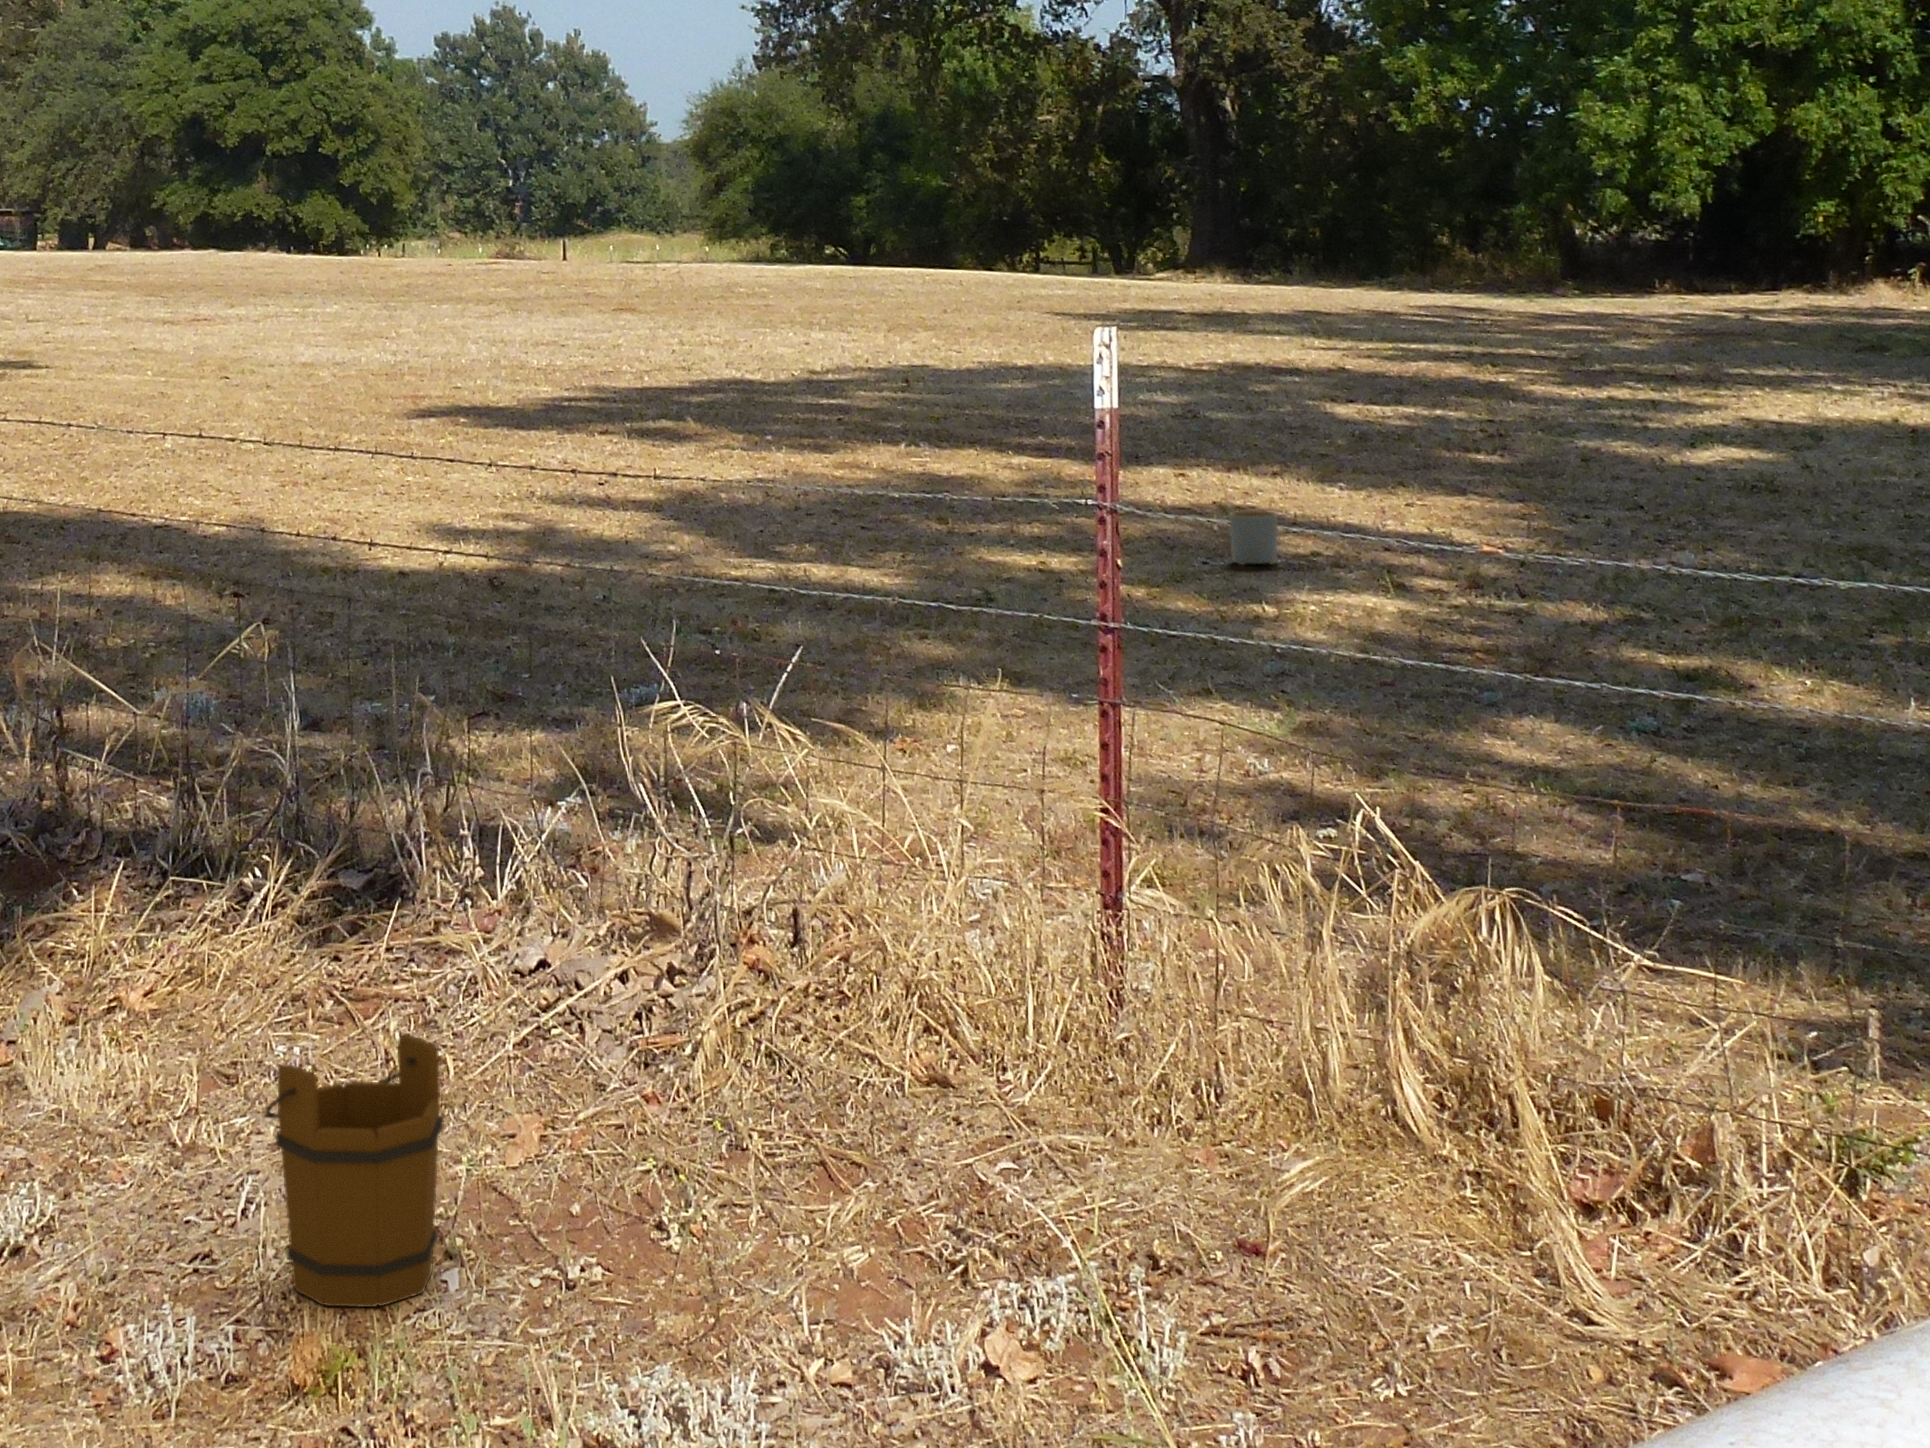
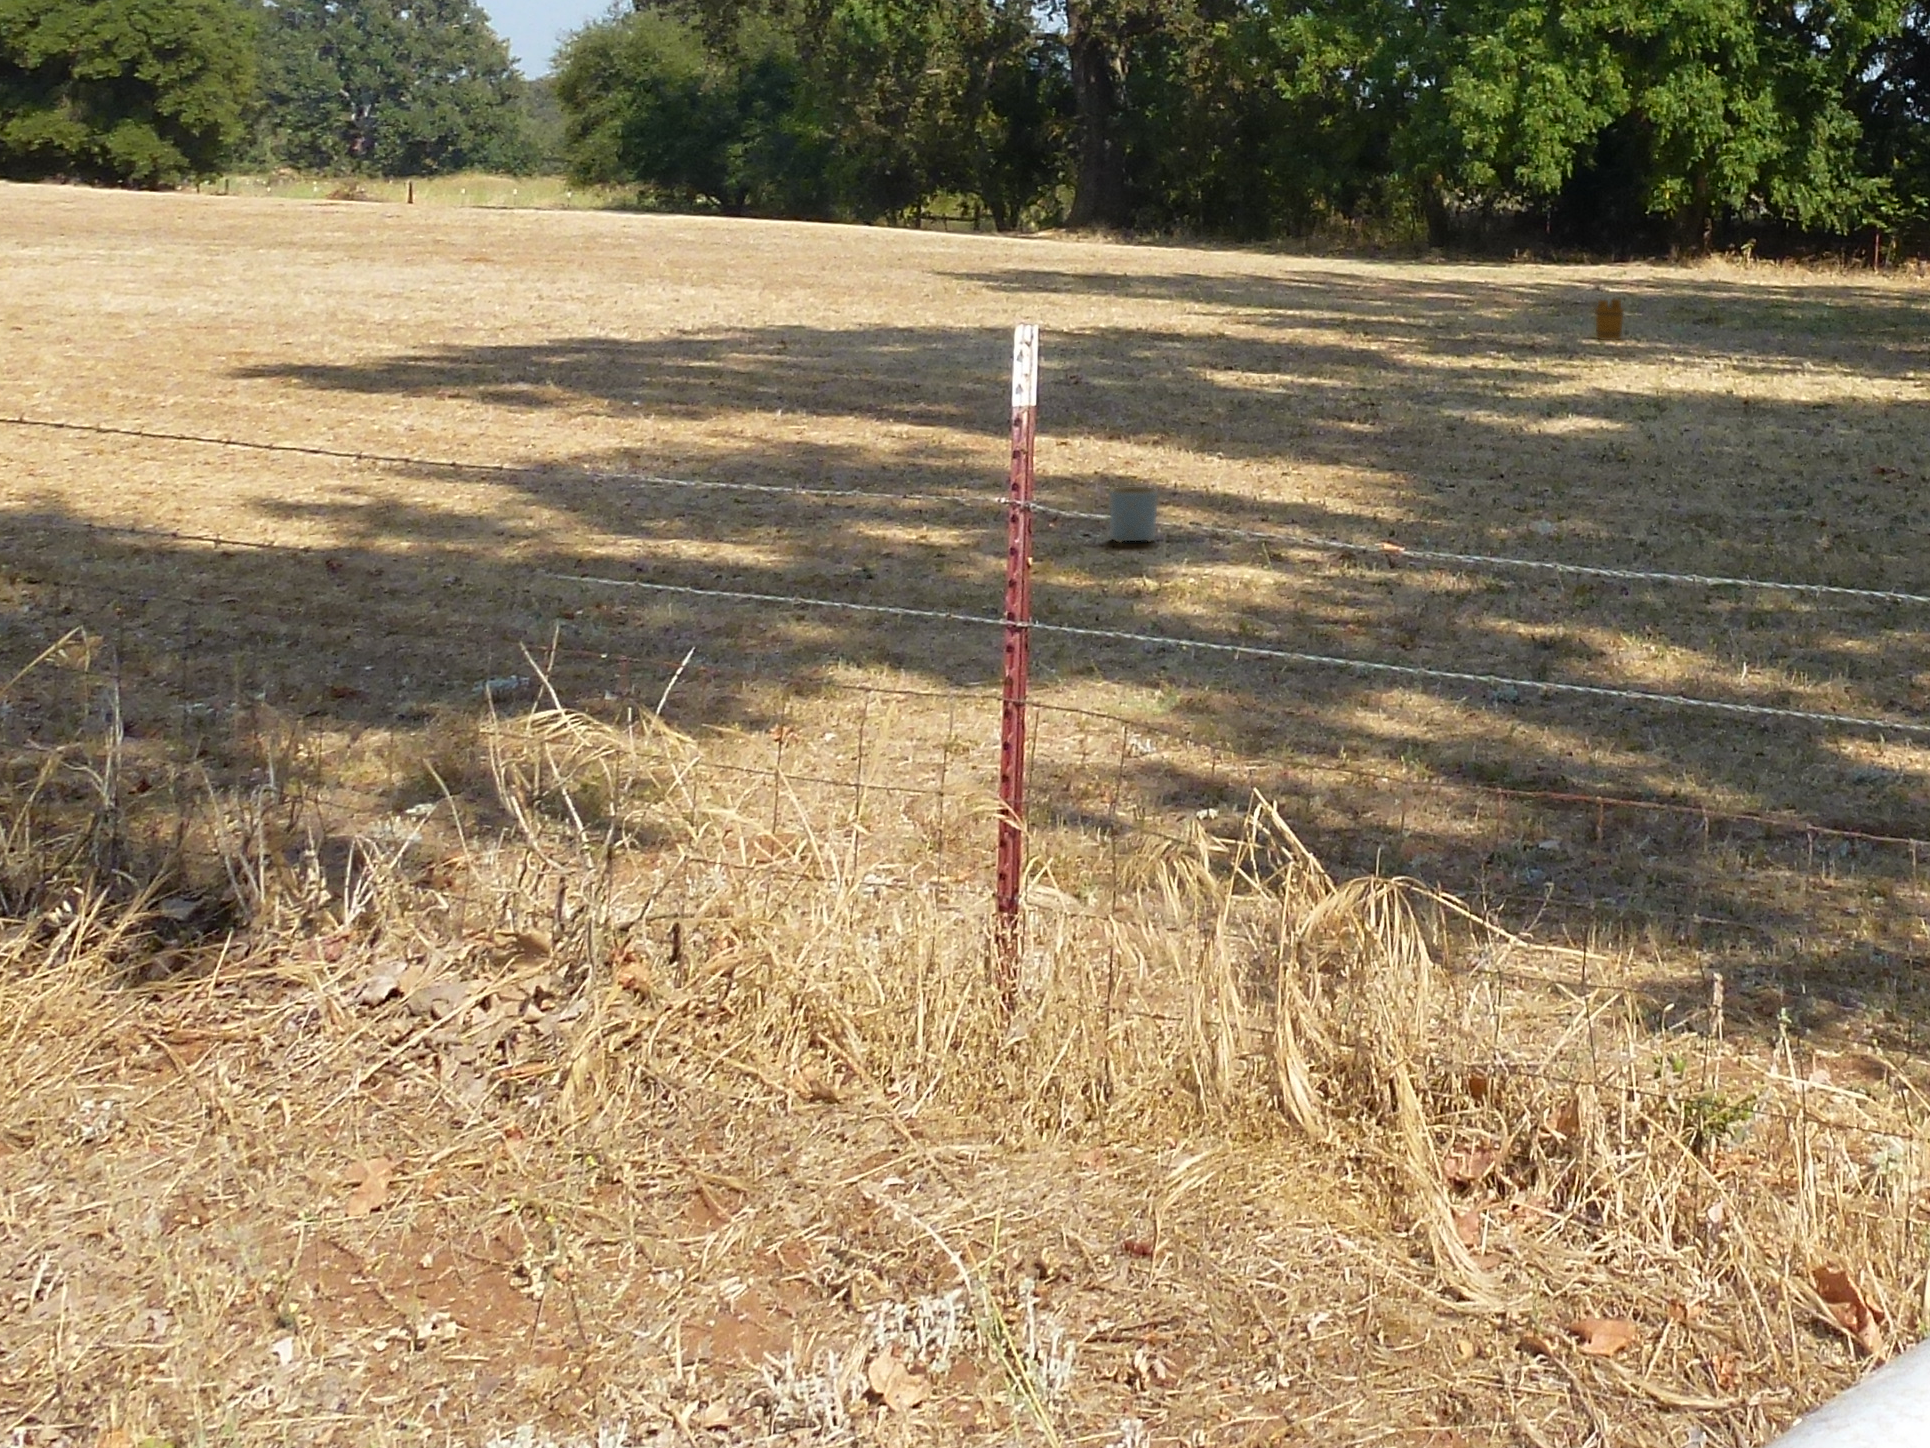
bucket: present [266,1034,443,1307] -> present [1595,299,1623,340]

